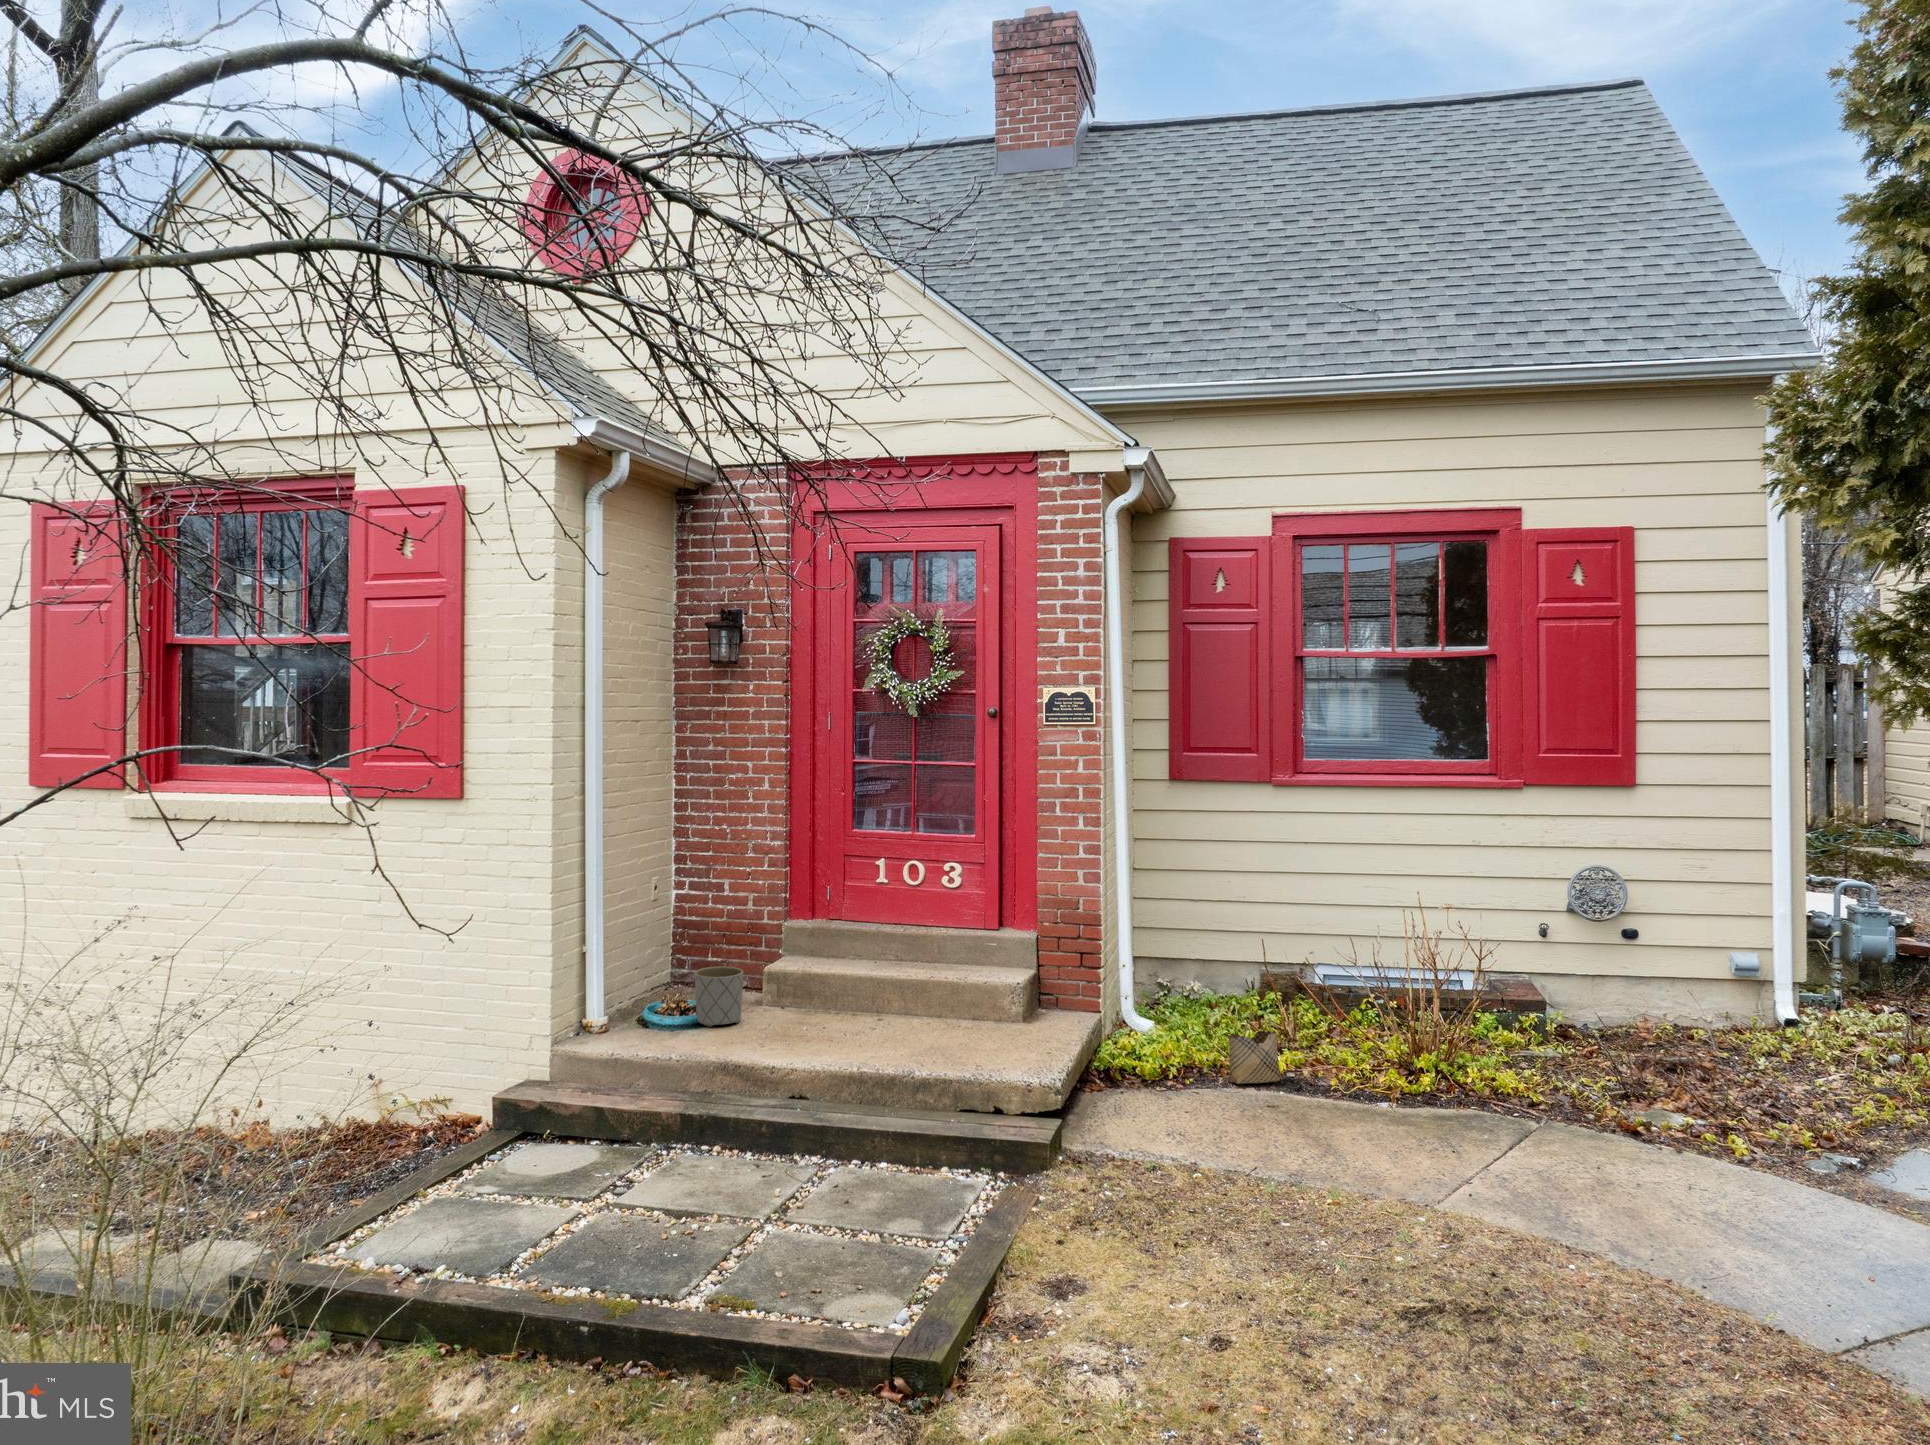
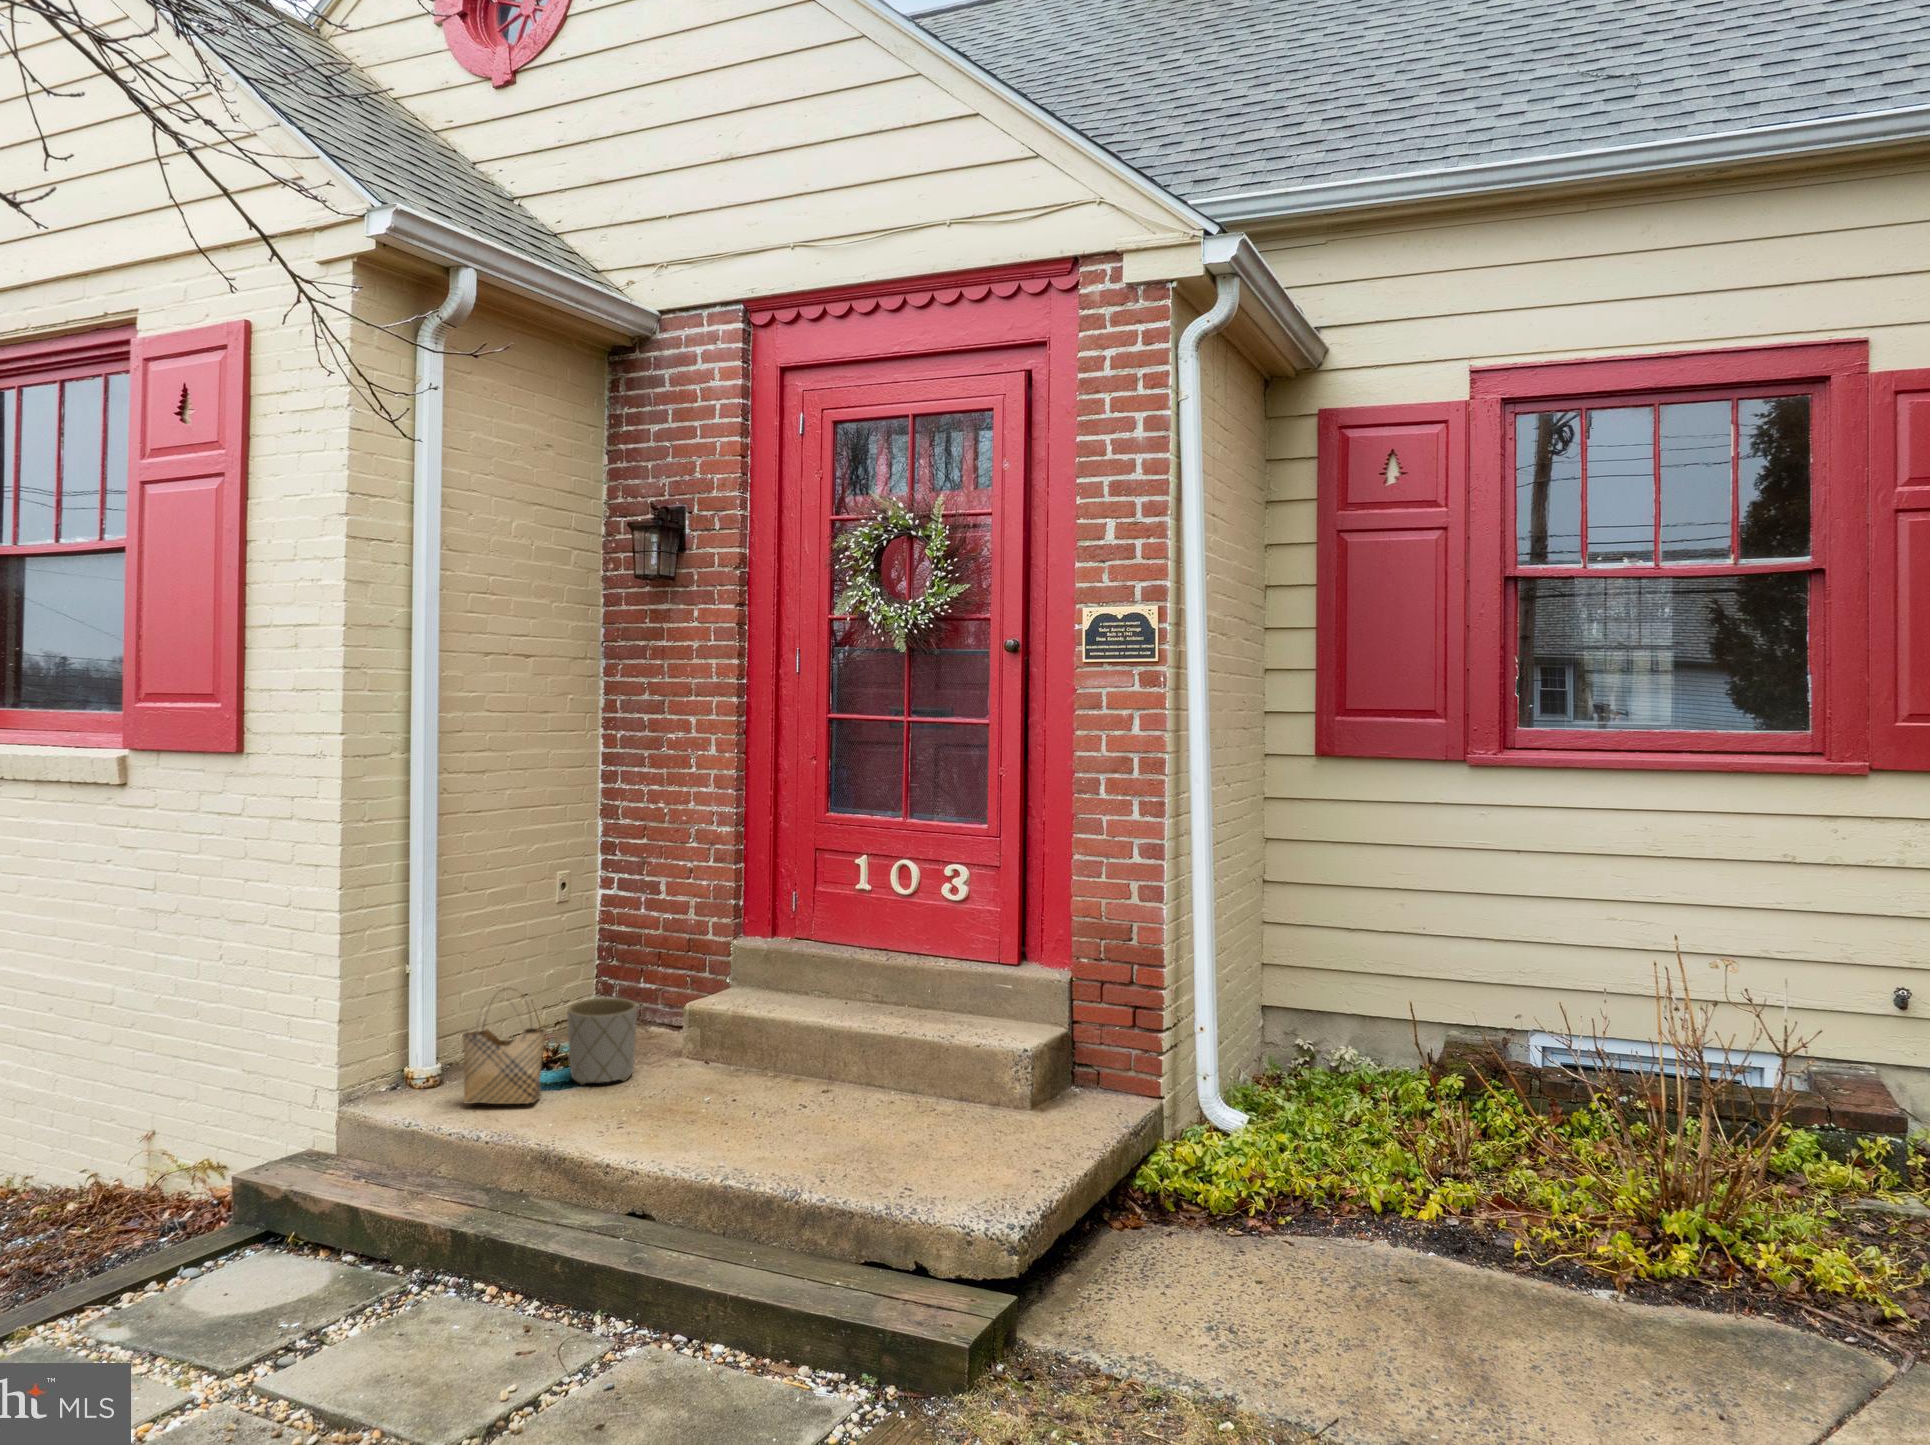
woven basket: present [1228,1004,1280,1084] -> present [462,988,546,1104]

